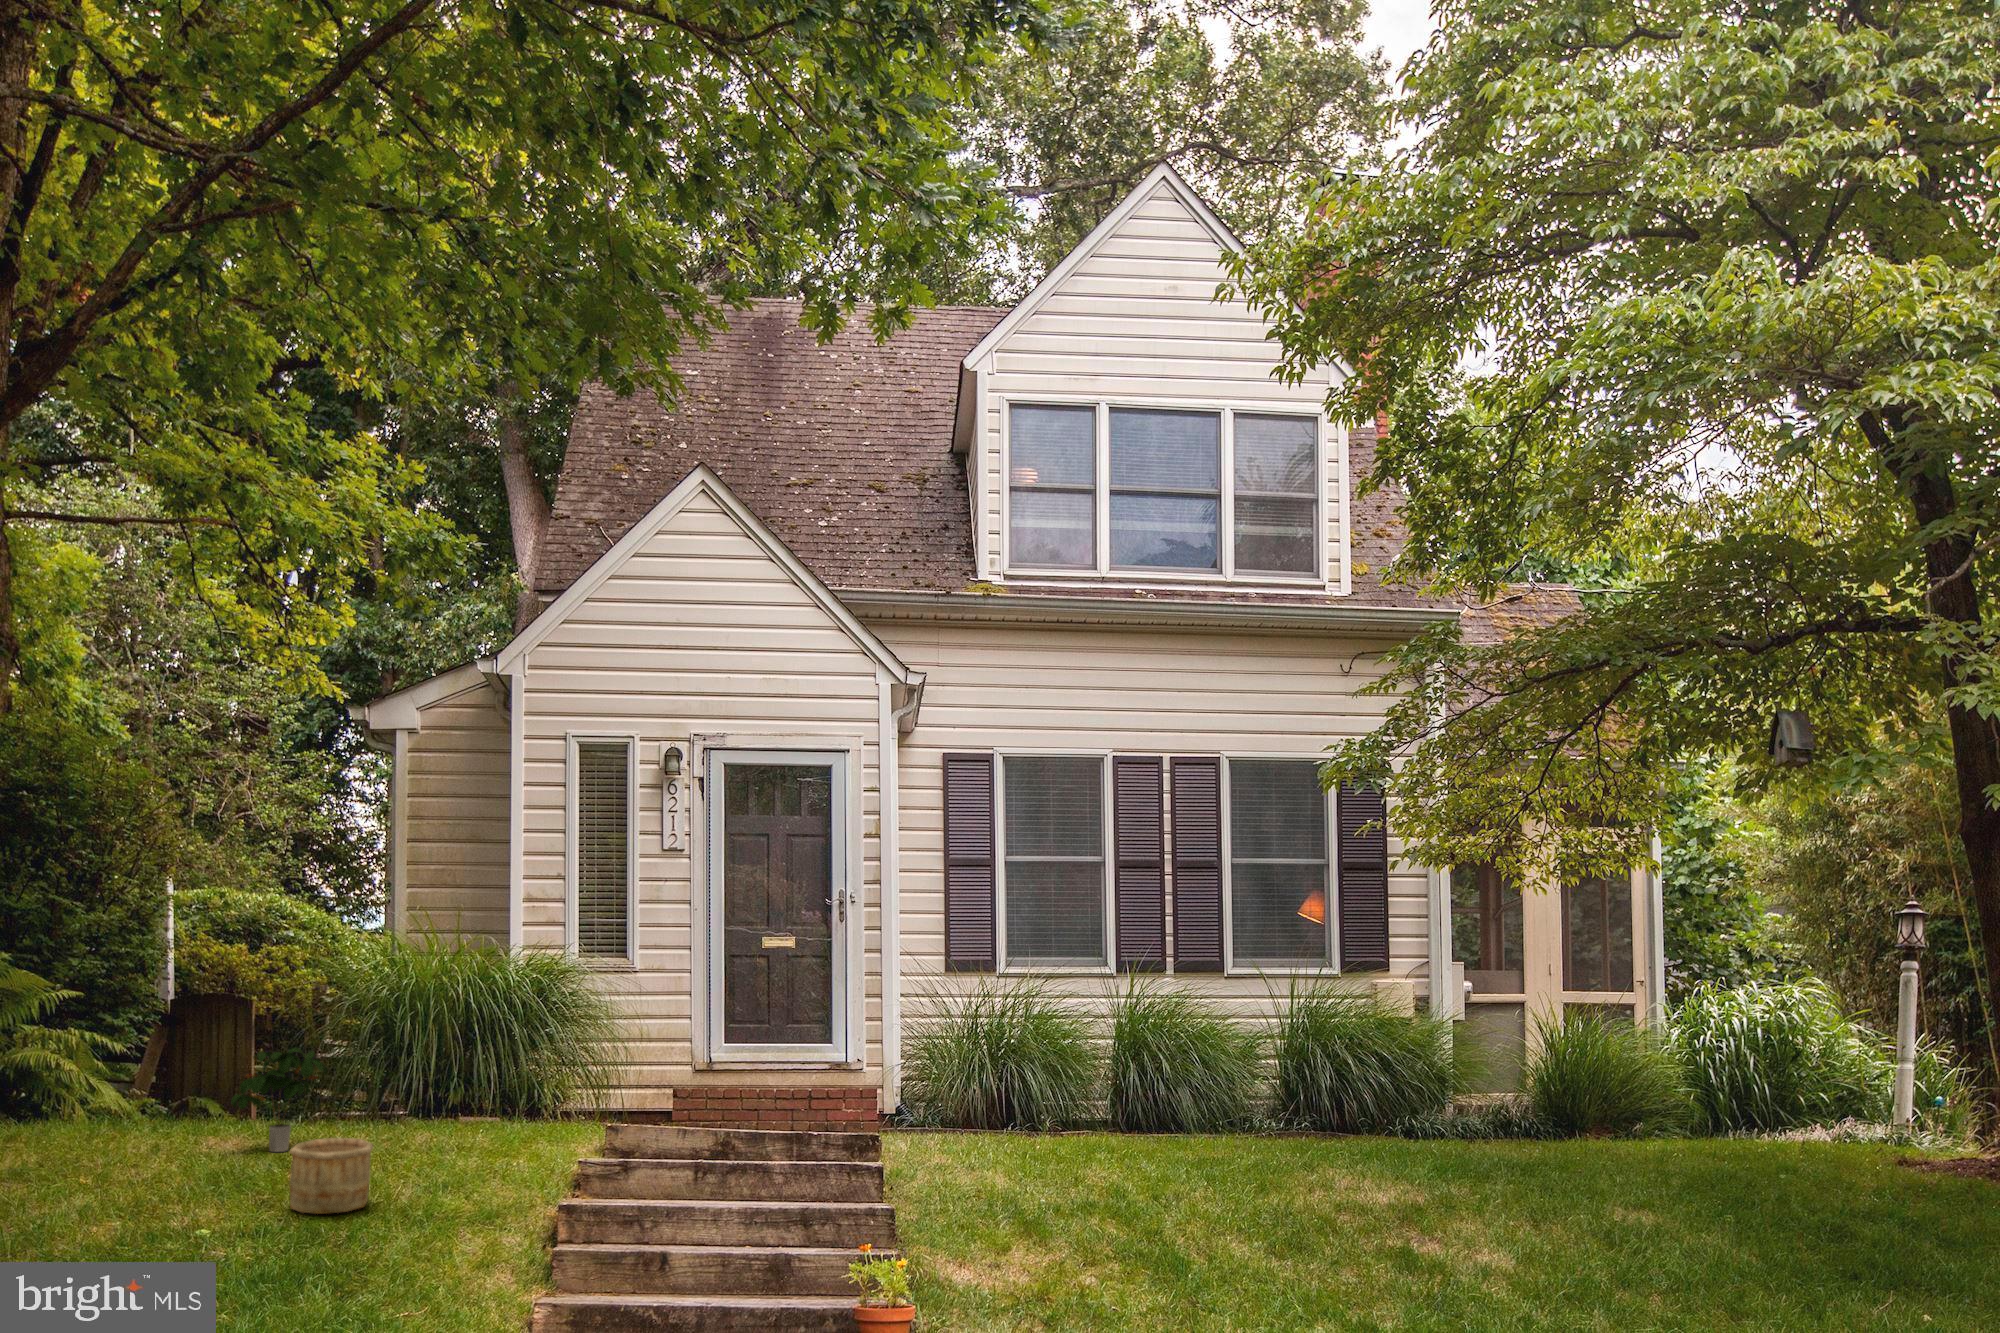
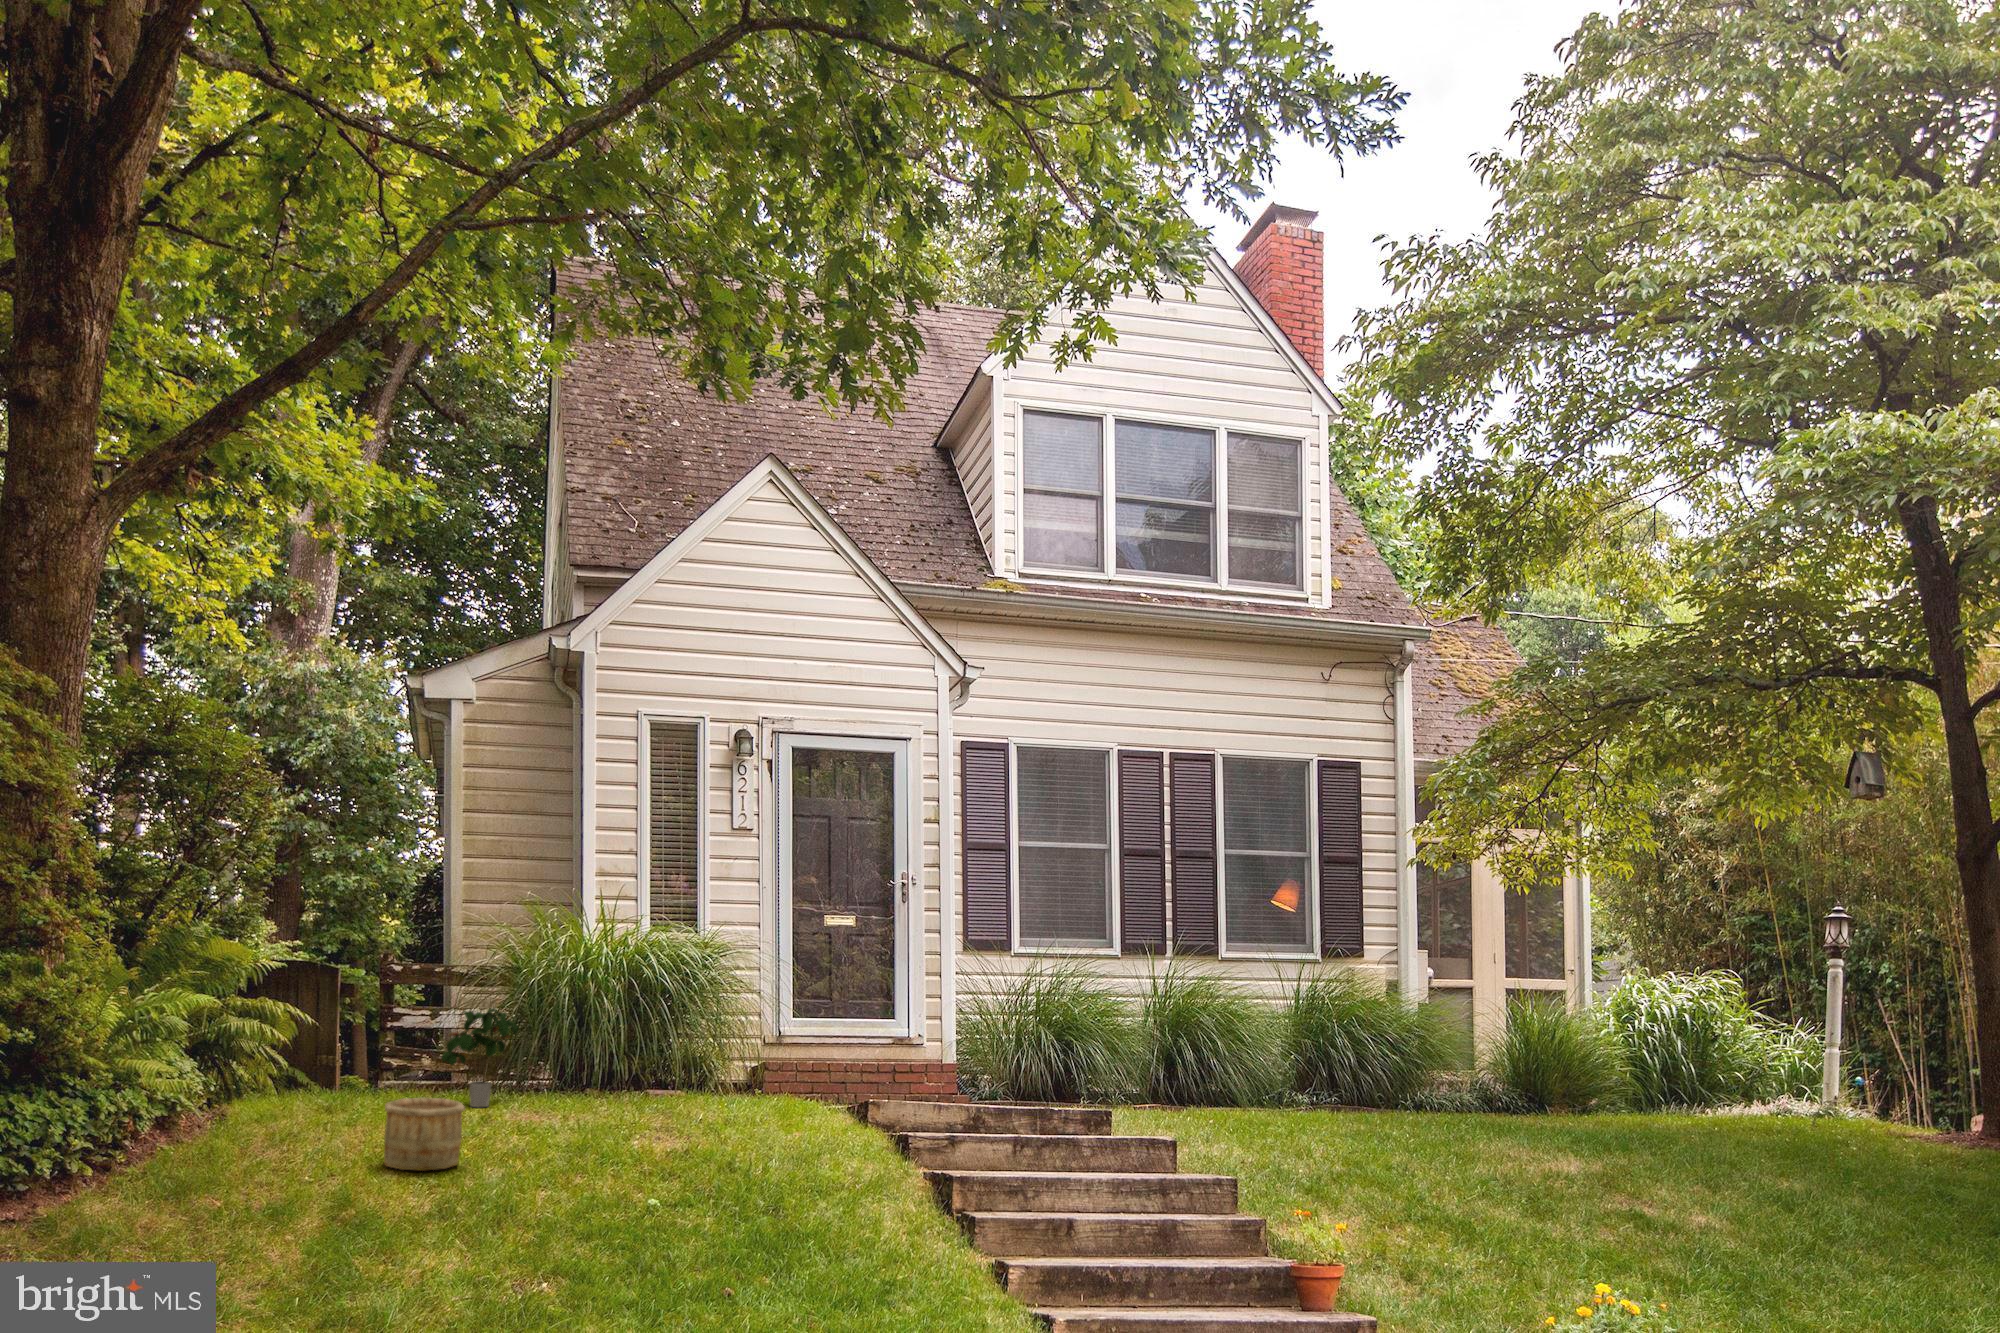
wooden bucket: present [290,1138,373,1214] -> present [384,1098,465,1171]

